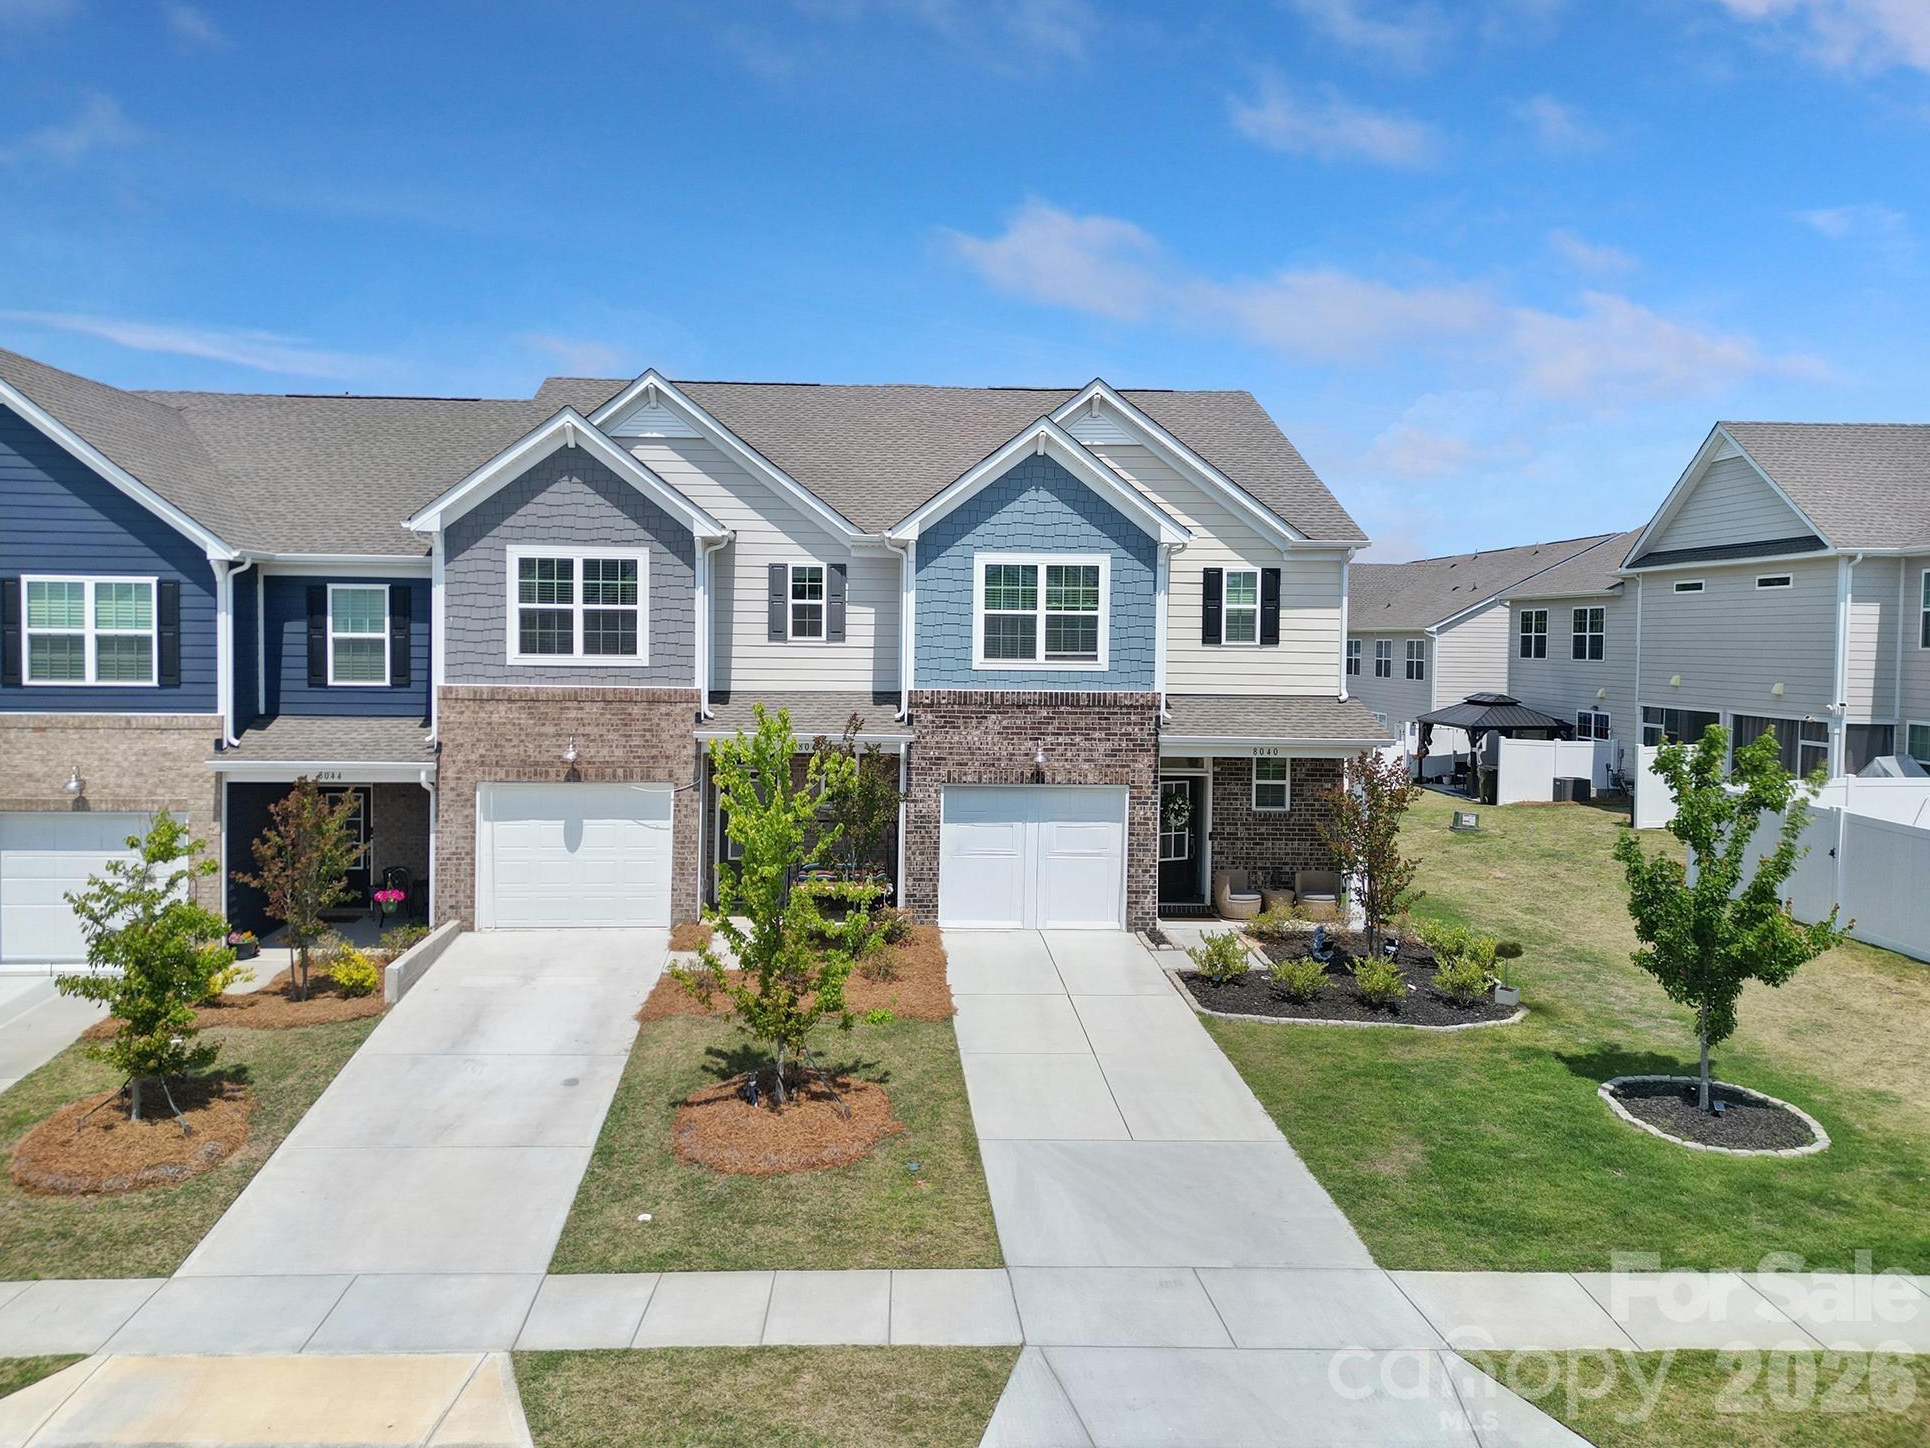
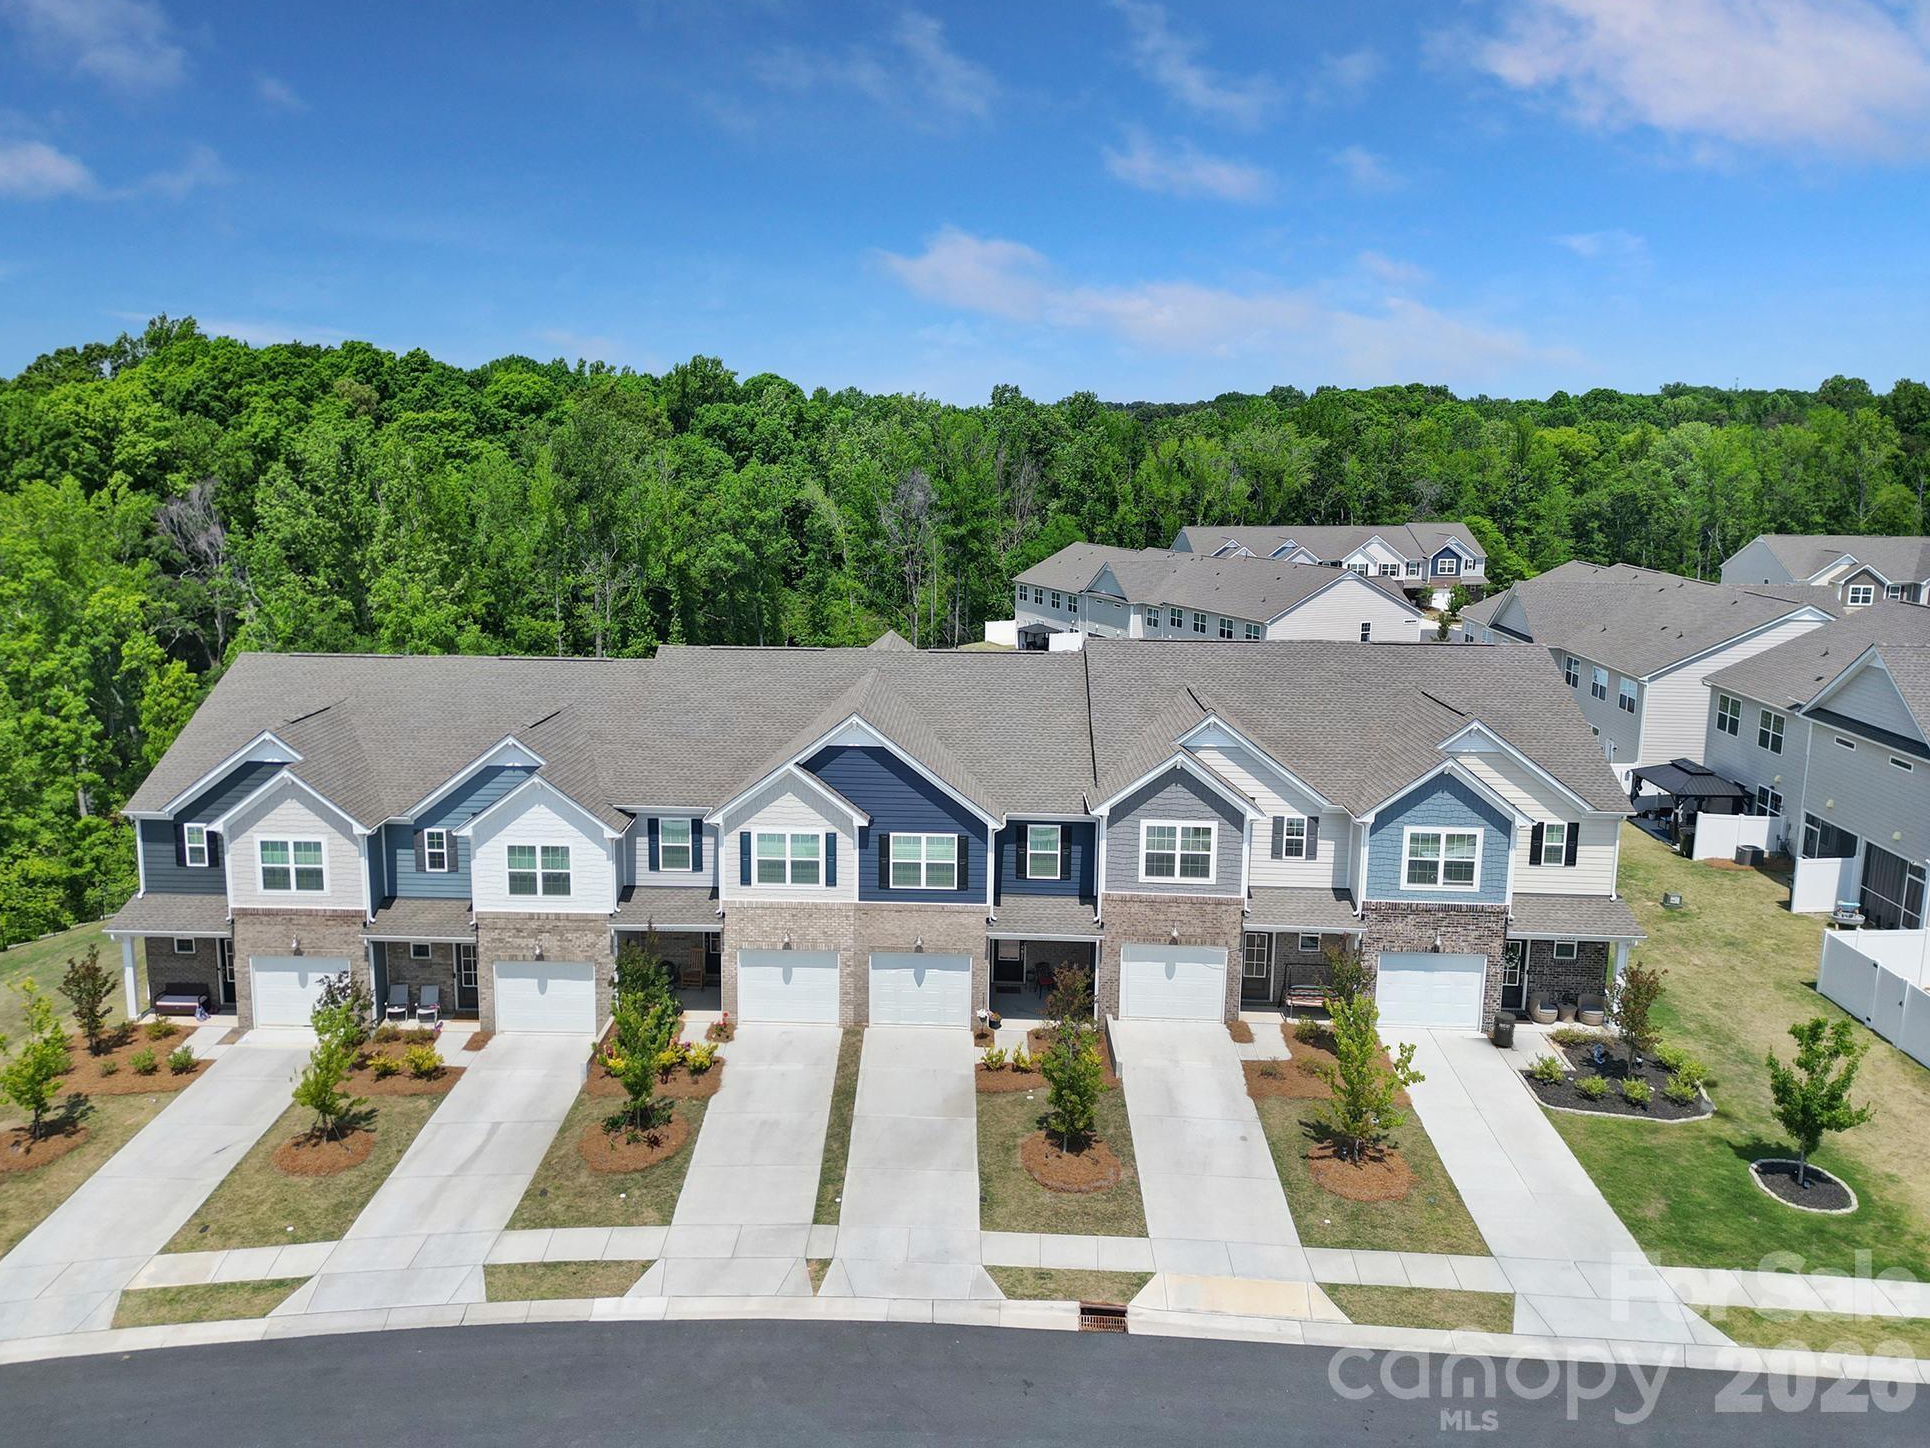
trash can: none [1147,880,1183,941] -> present [1492,1011,1516,1048]

